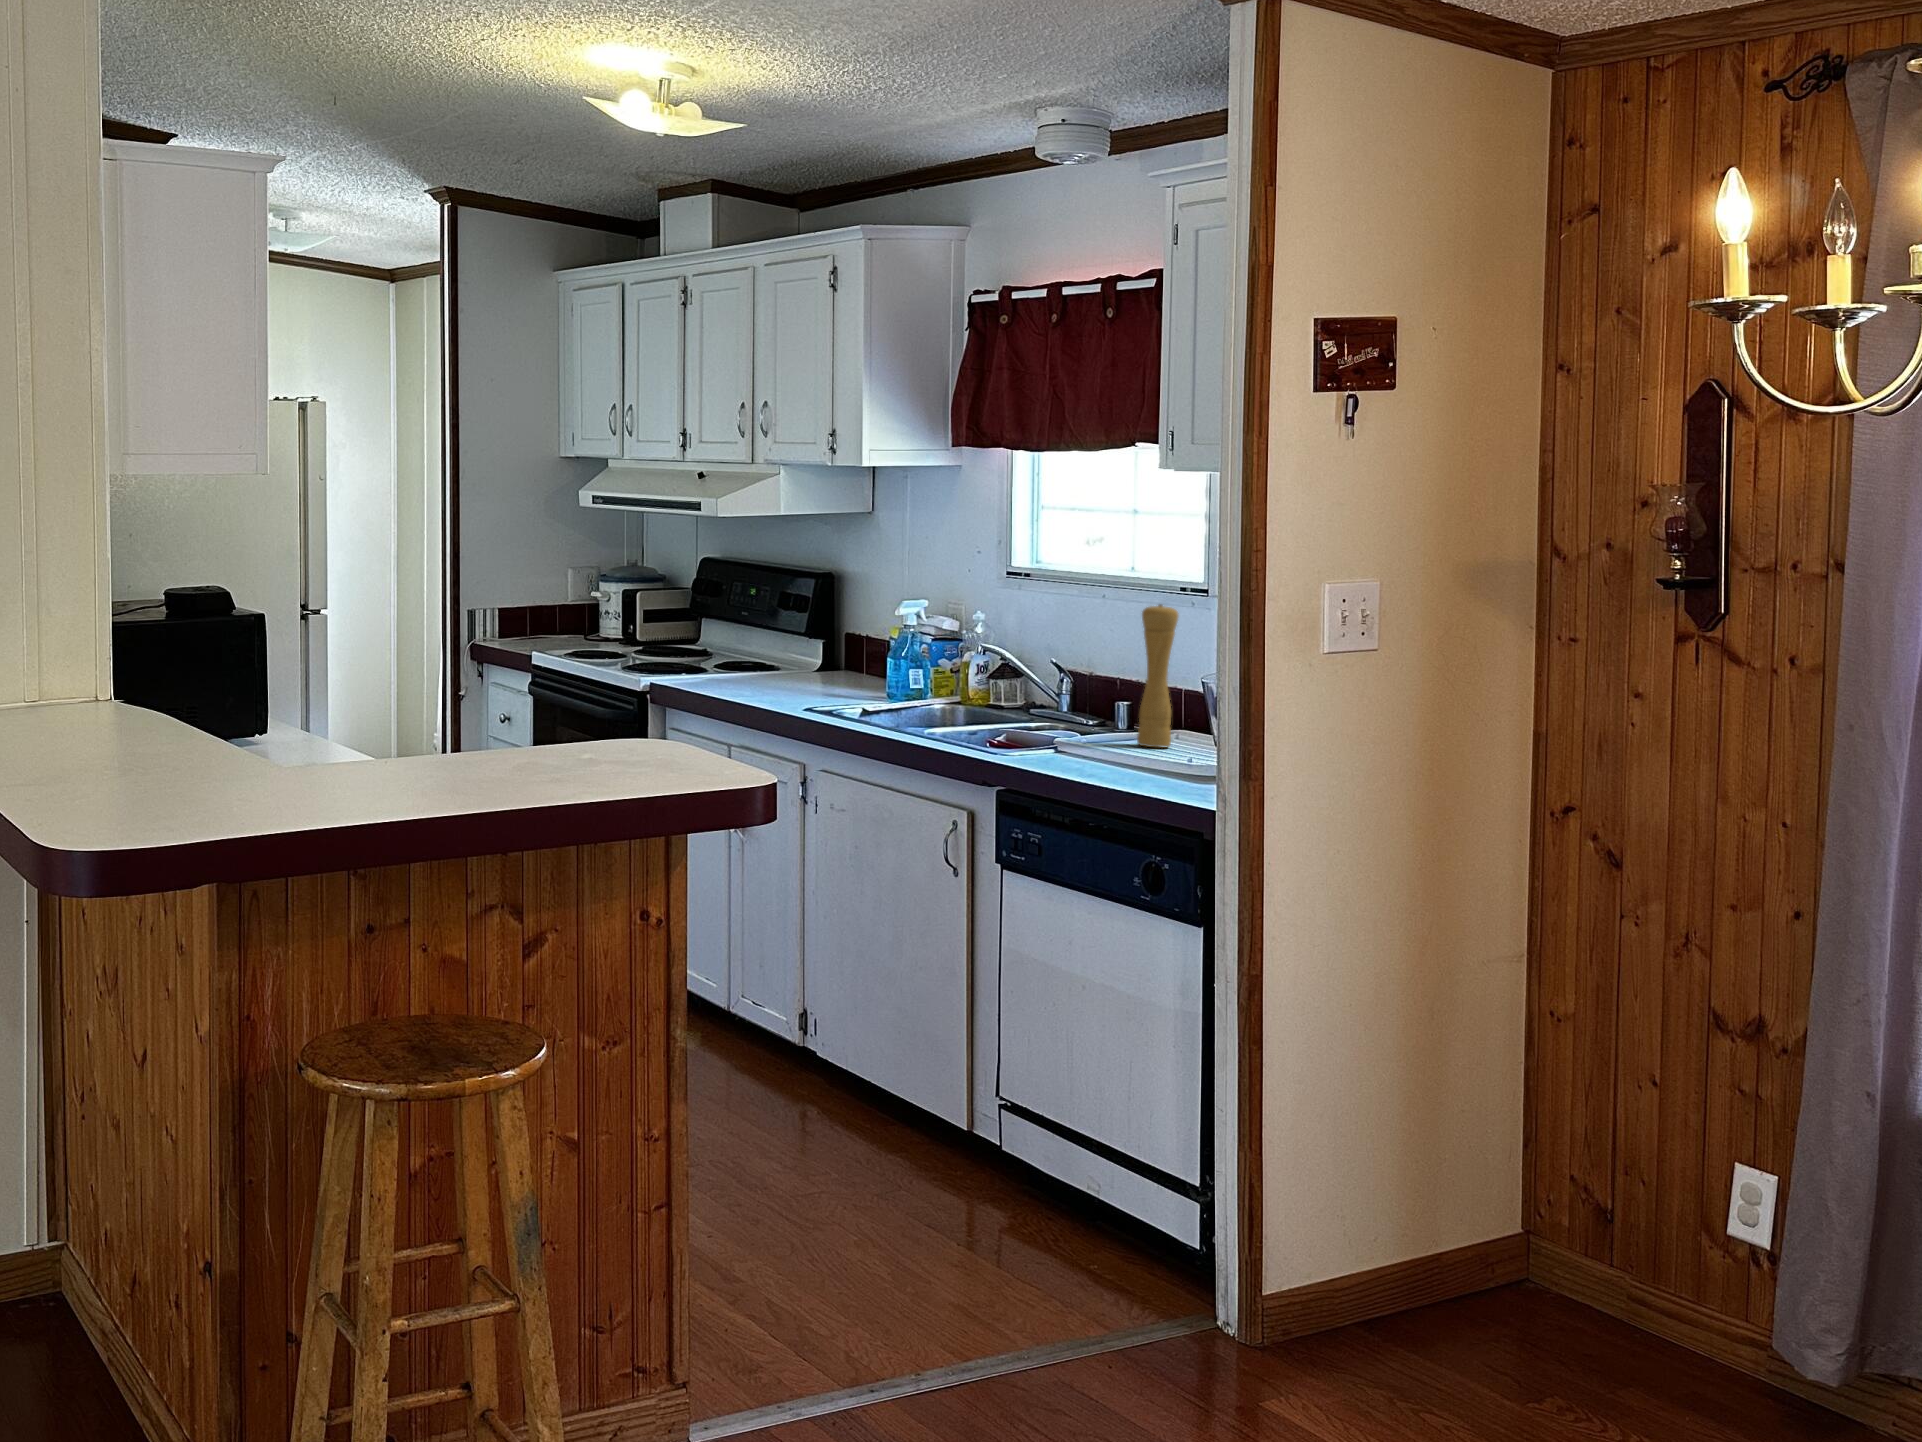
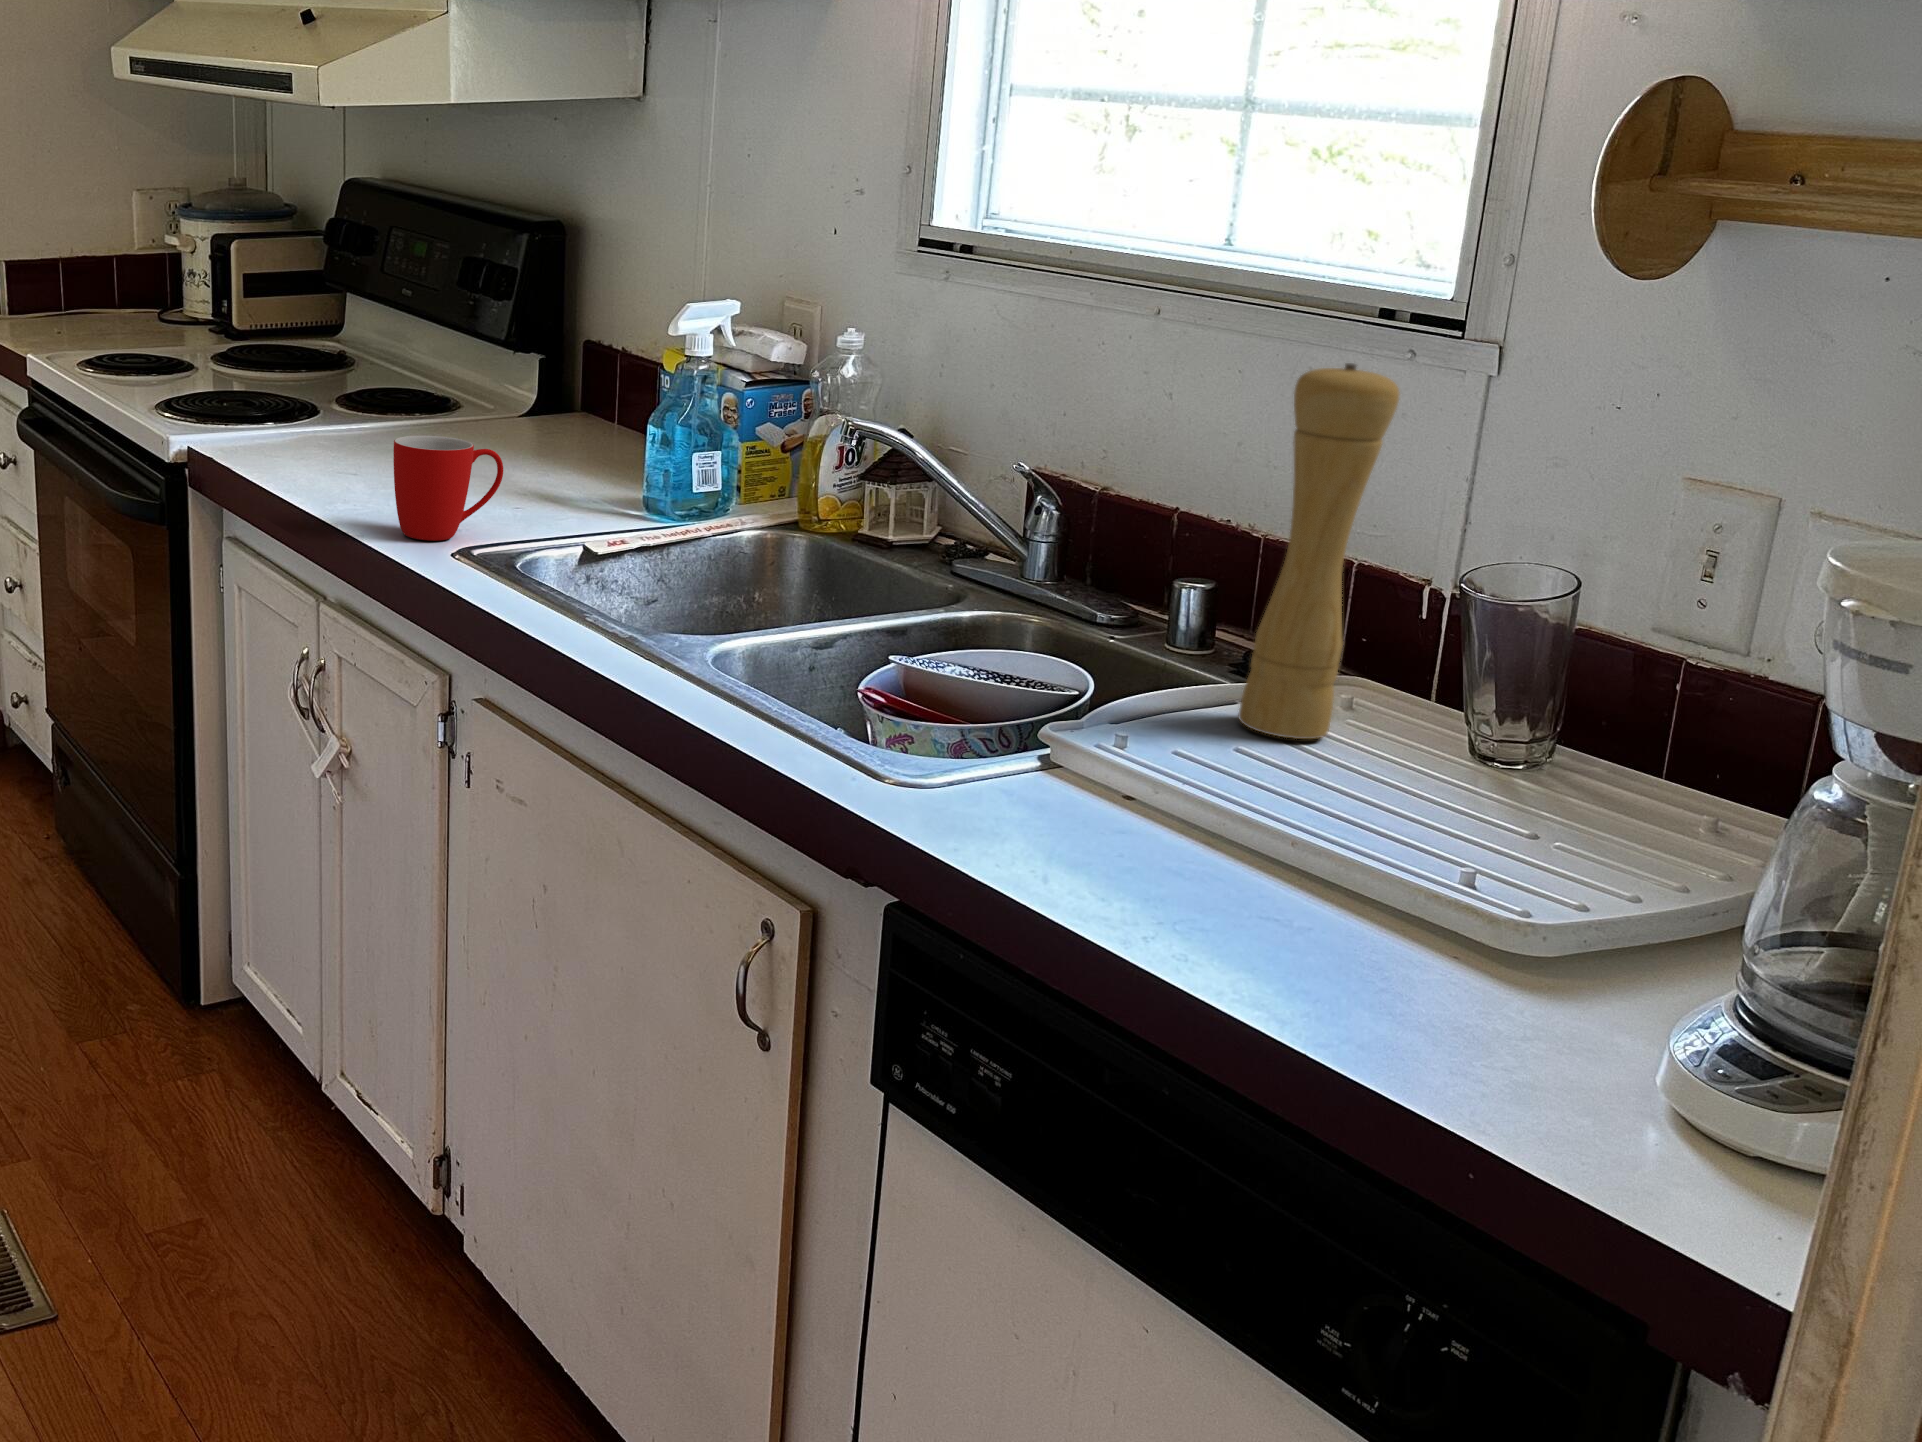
mug: none [779,661,828,706] -> present [393,436,503,540]

